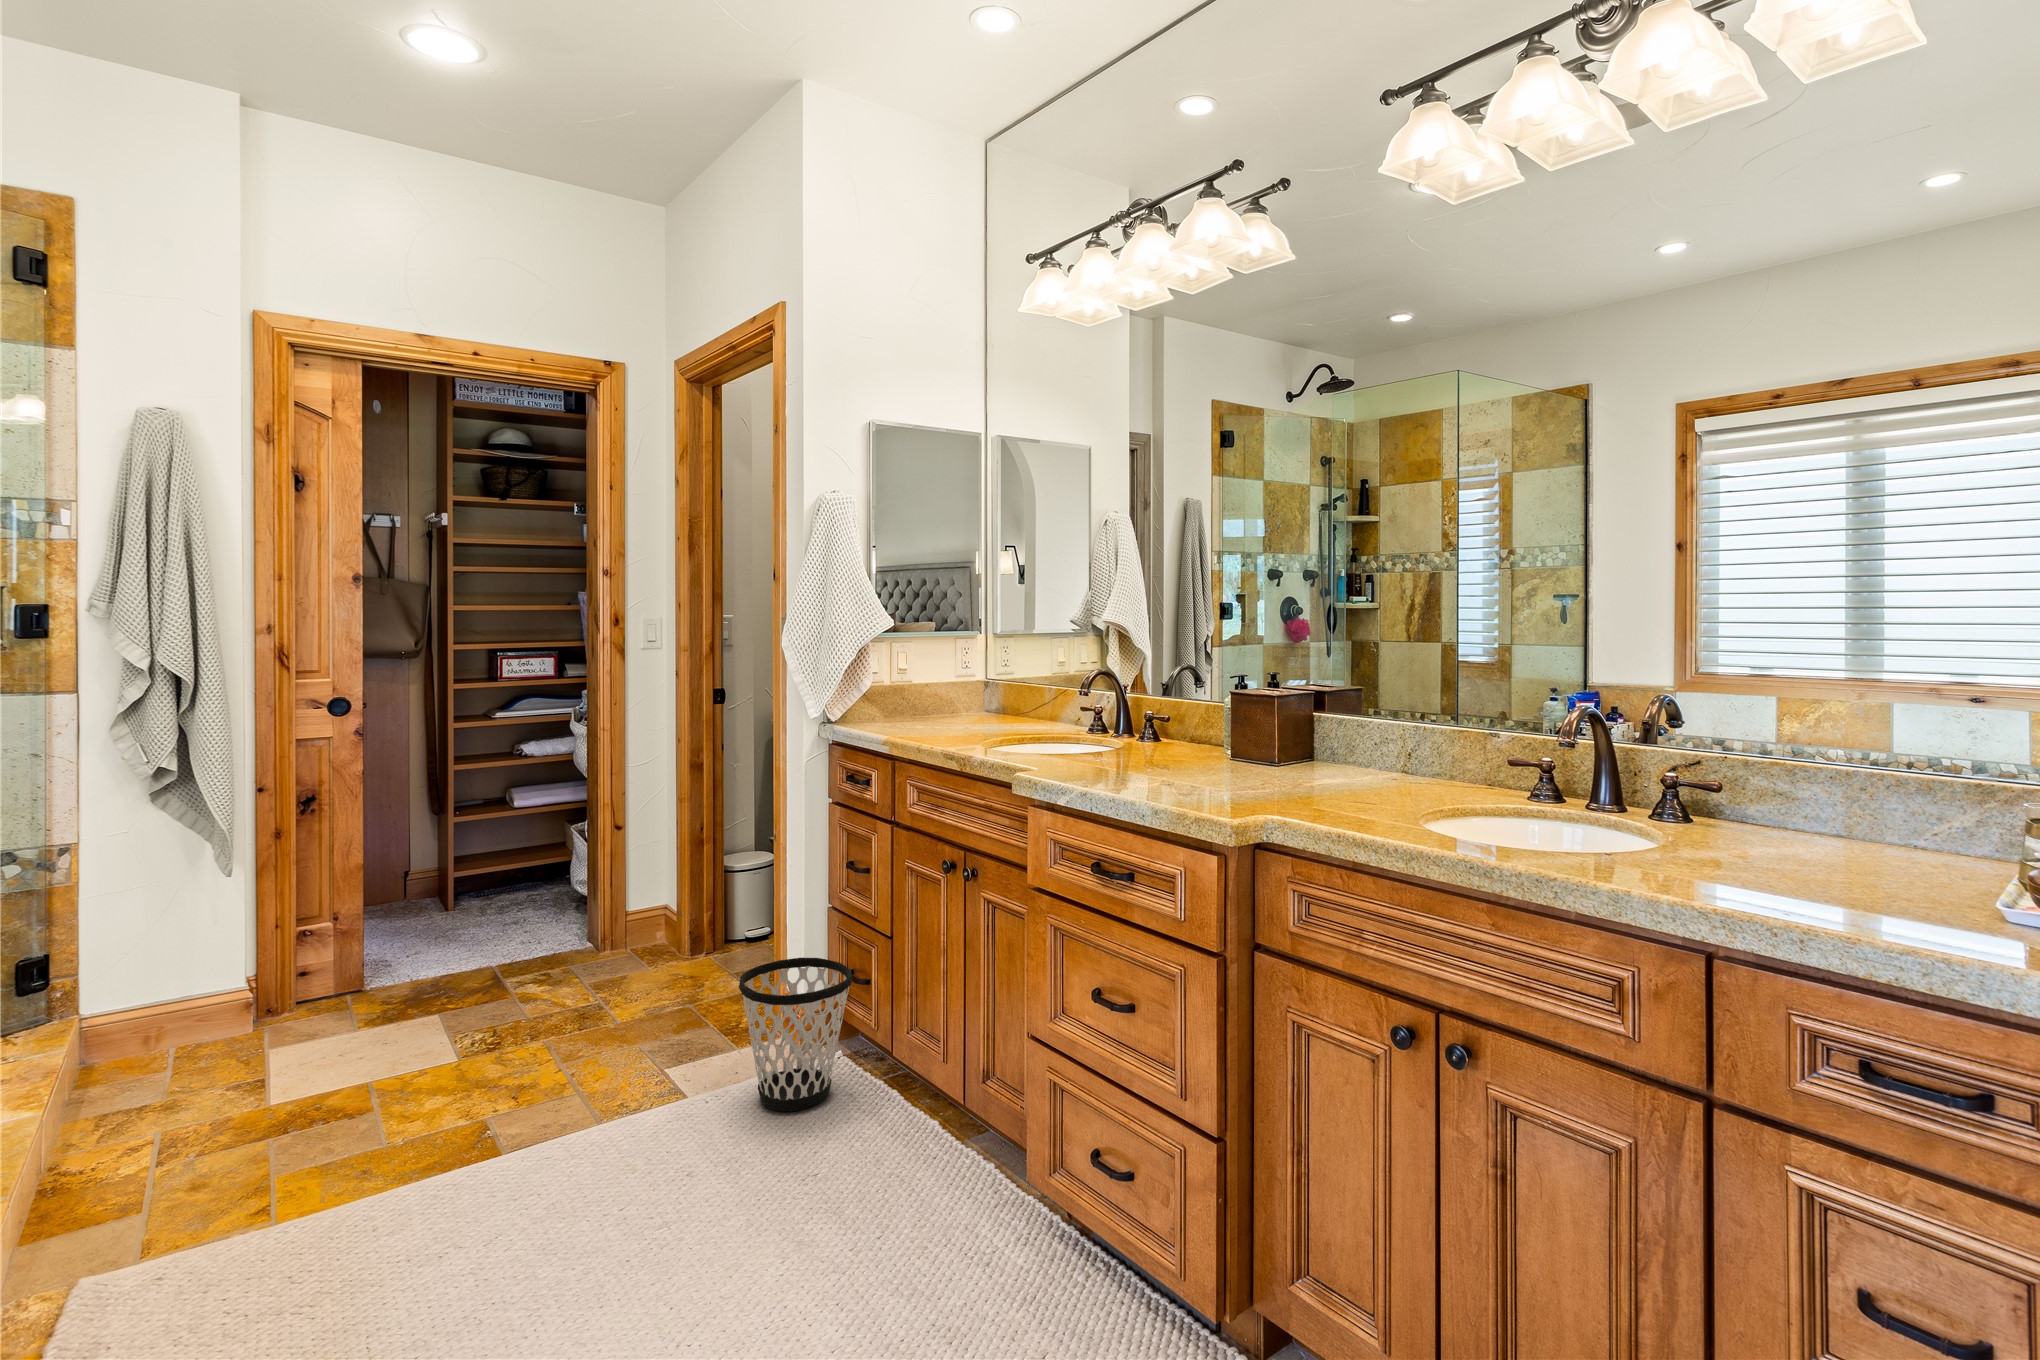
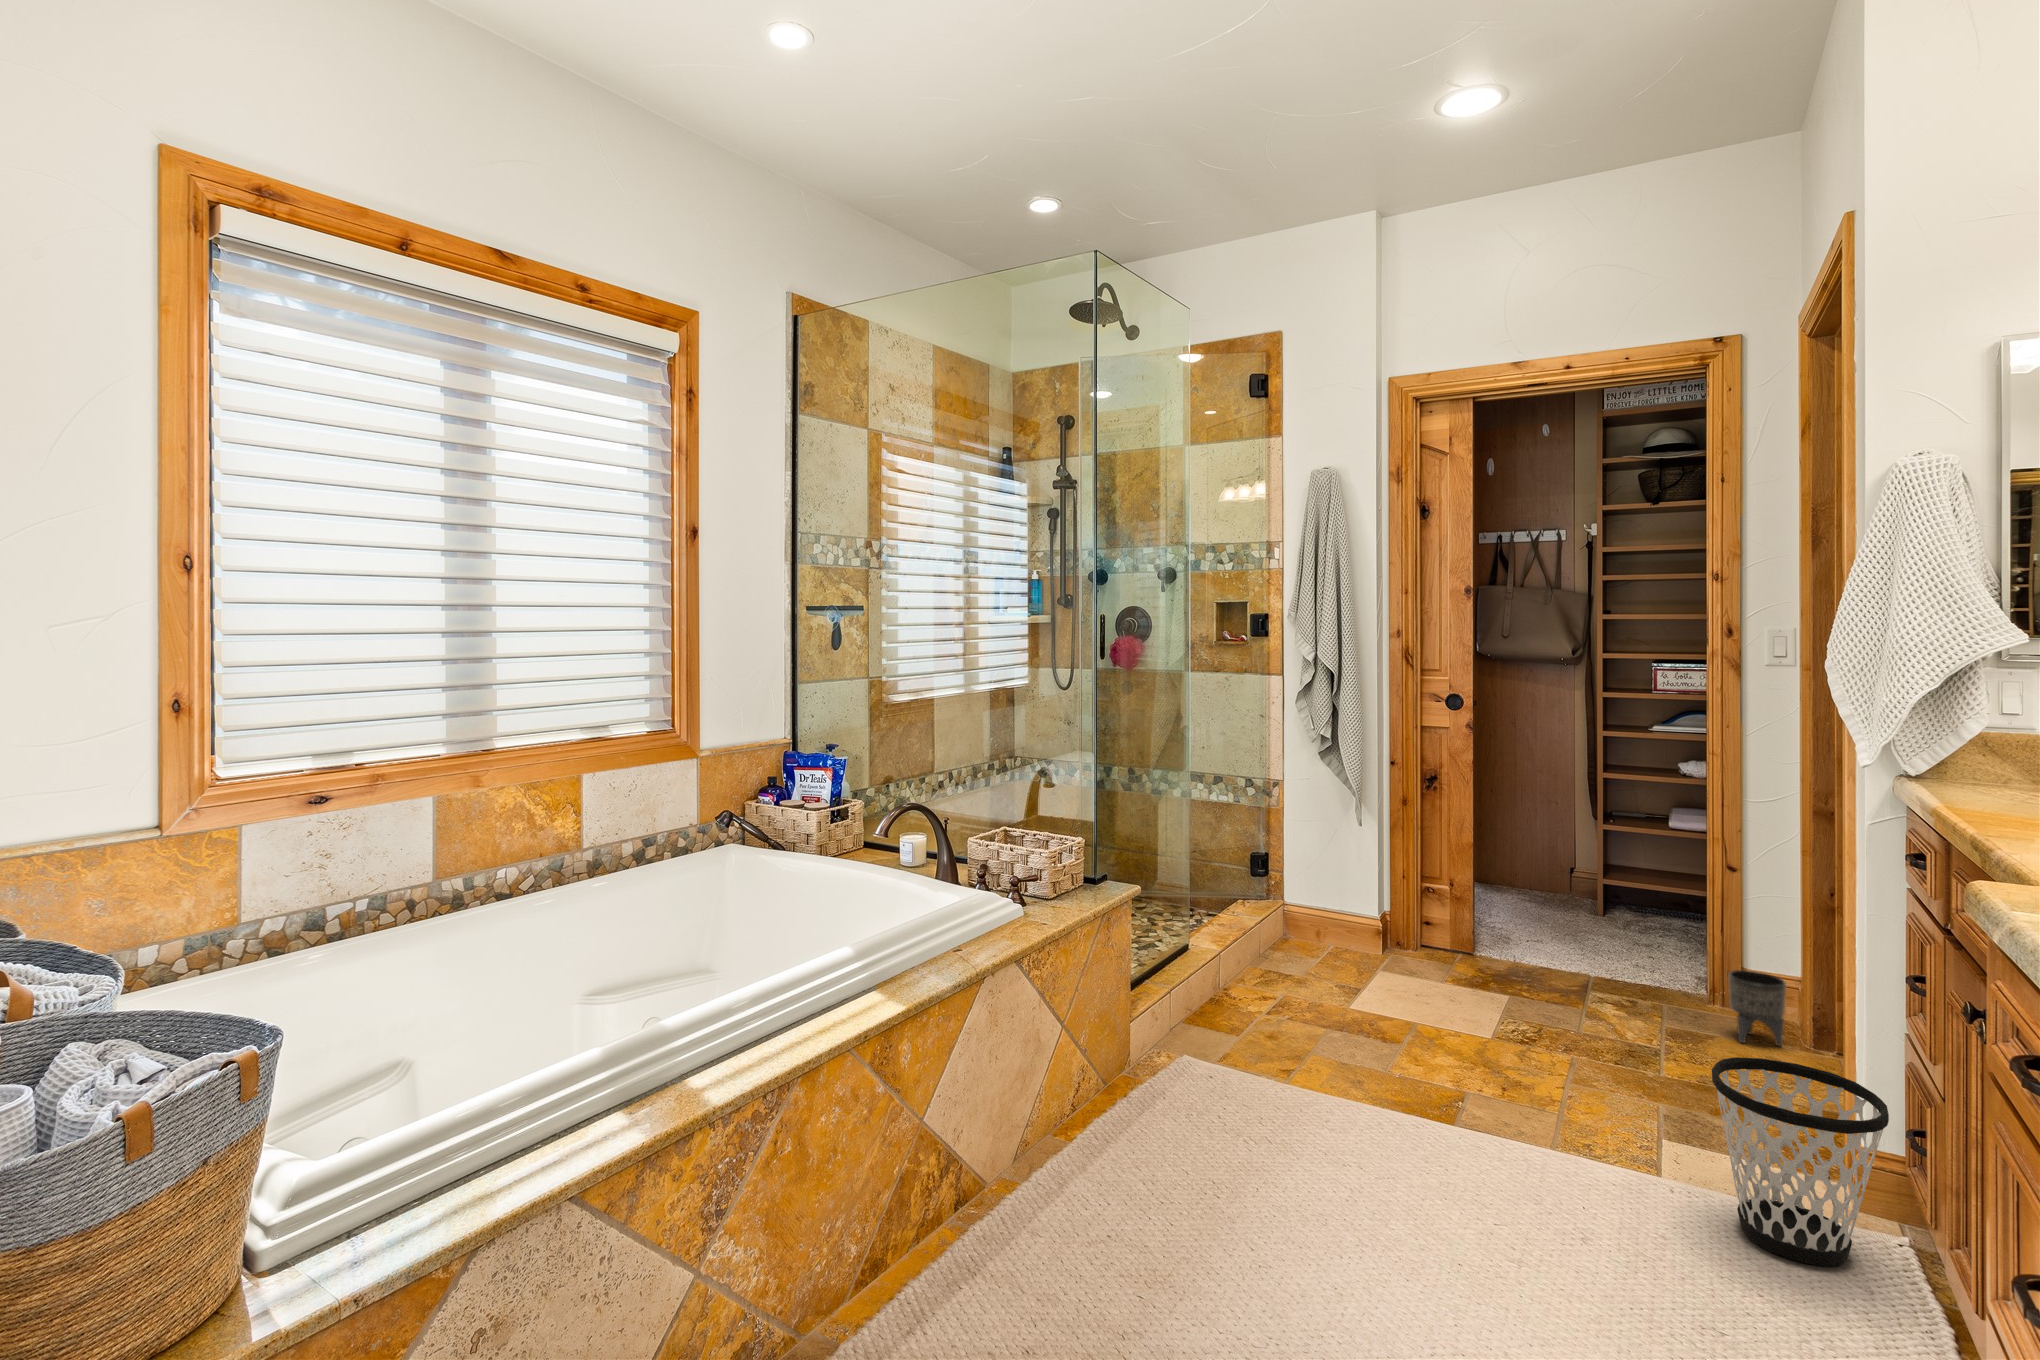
planter: none [634,911,677,976] -> present [1728,970,1786,1046]

